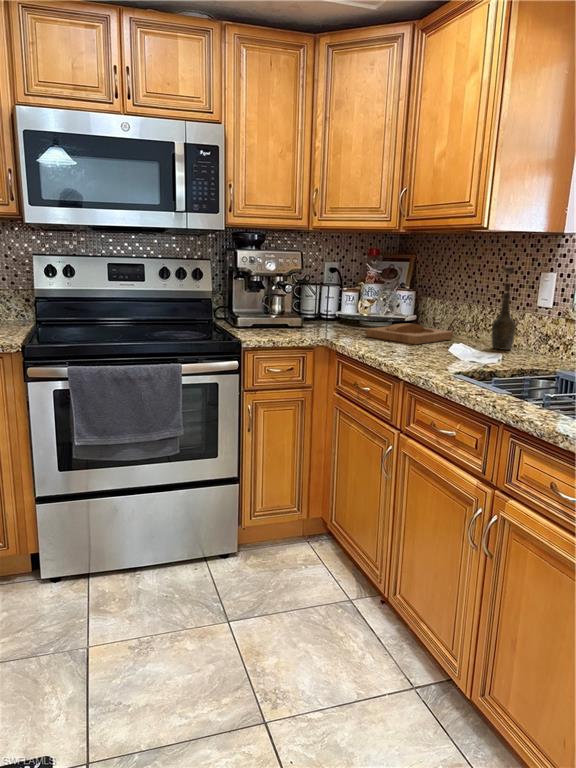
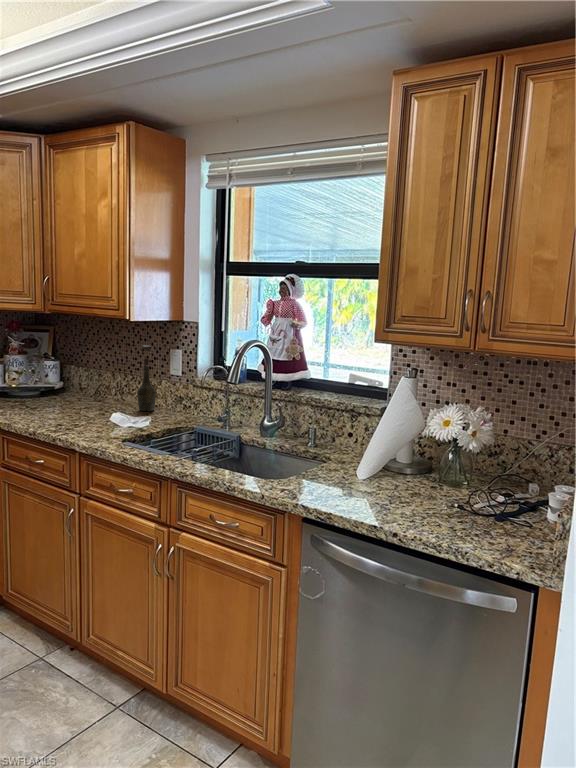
tray: present [366,324,453,344] -> none [24,394,104,414]

